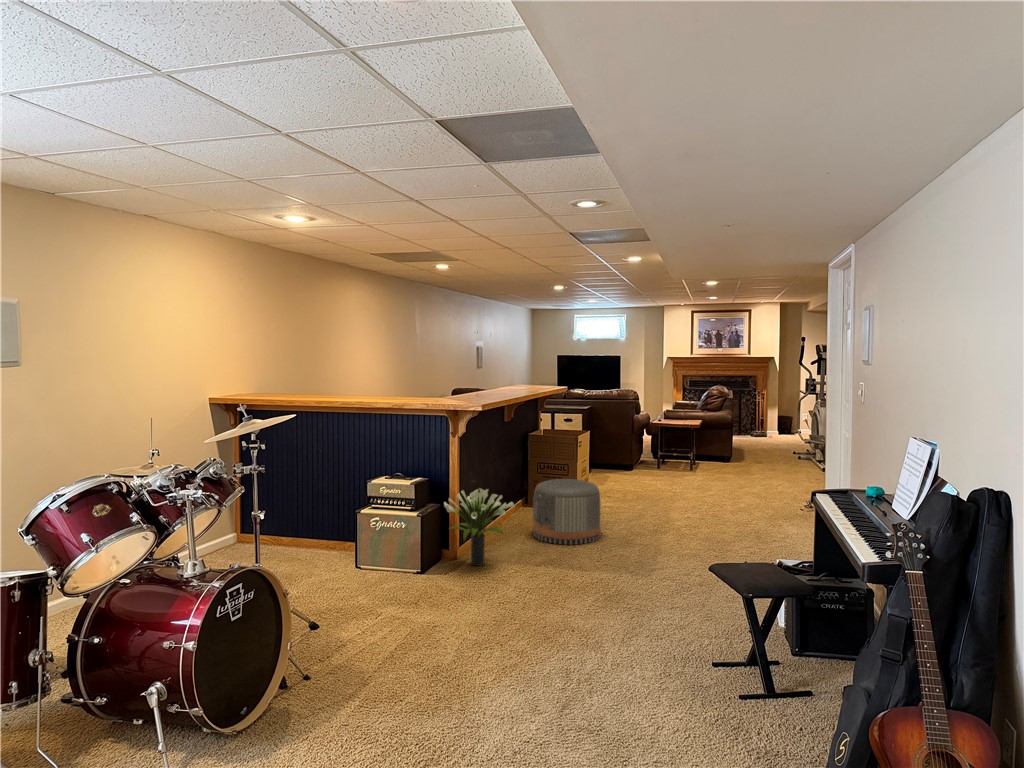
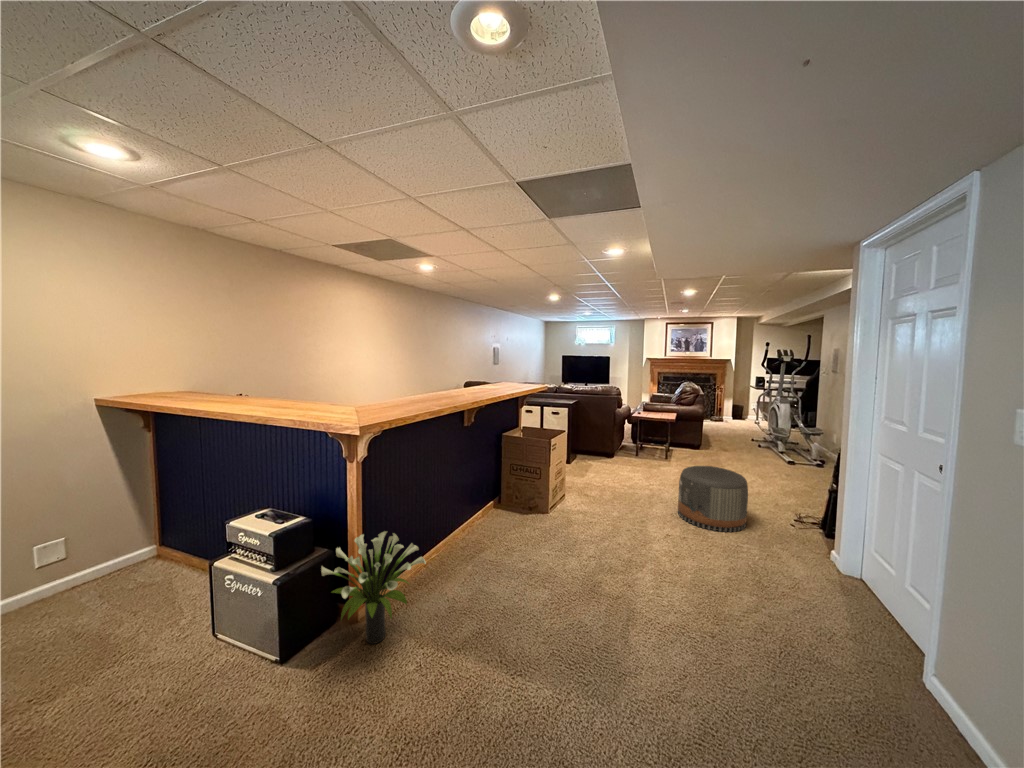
pouf: present [533,479,600,544] -> present [678,466,748,532]

